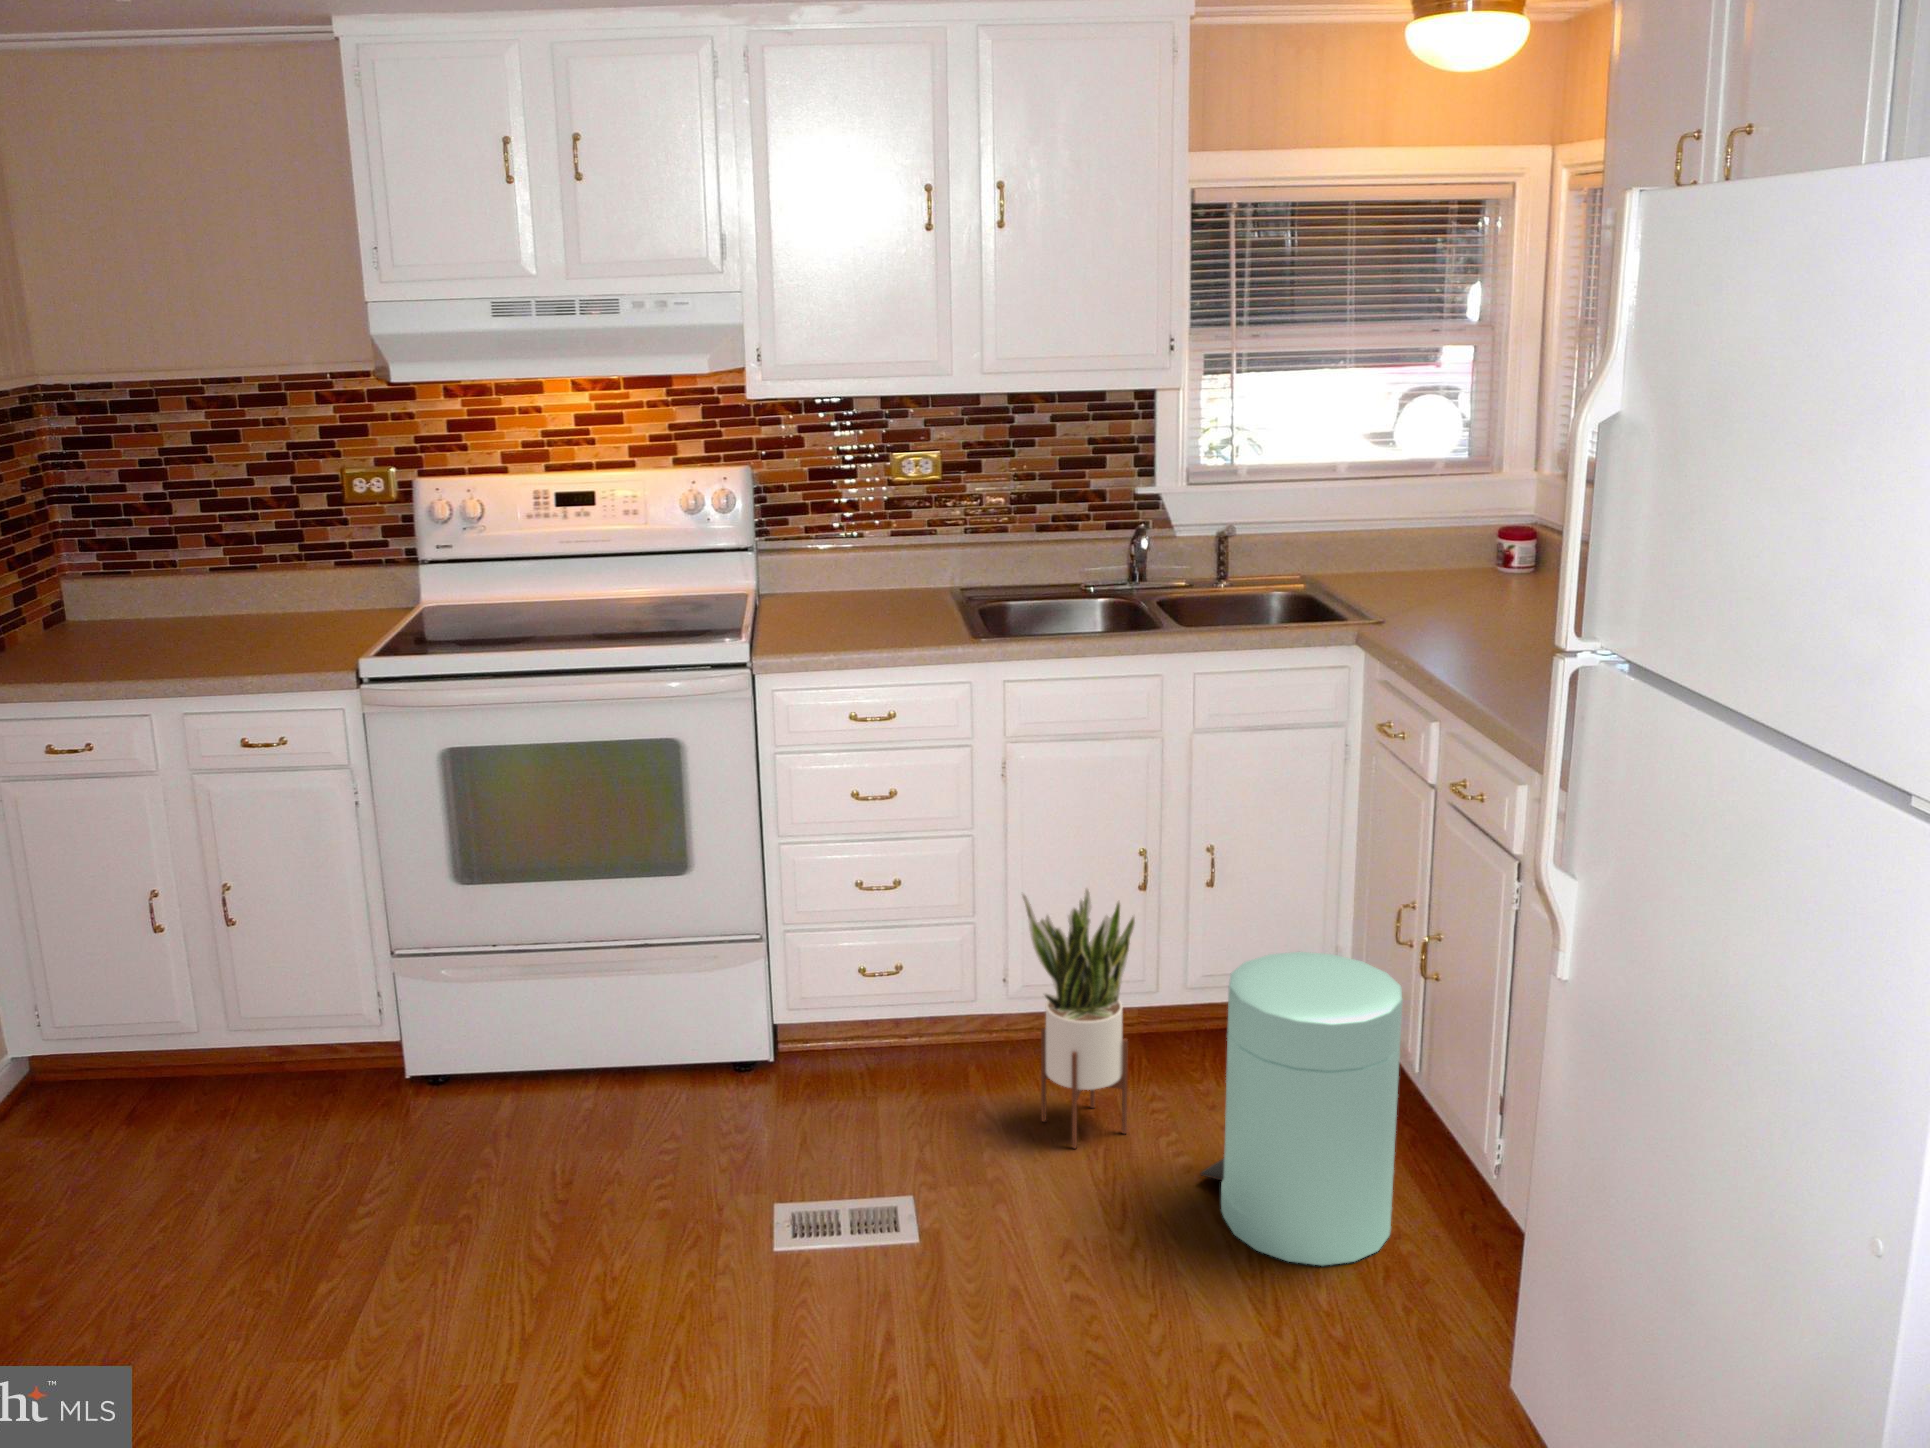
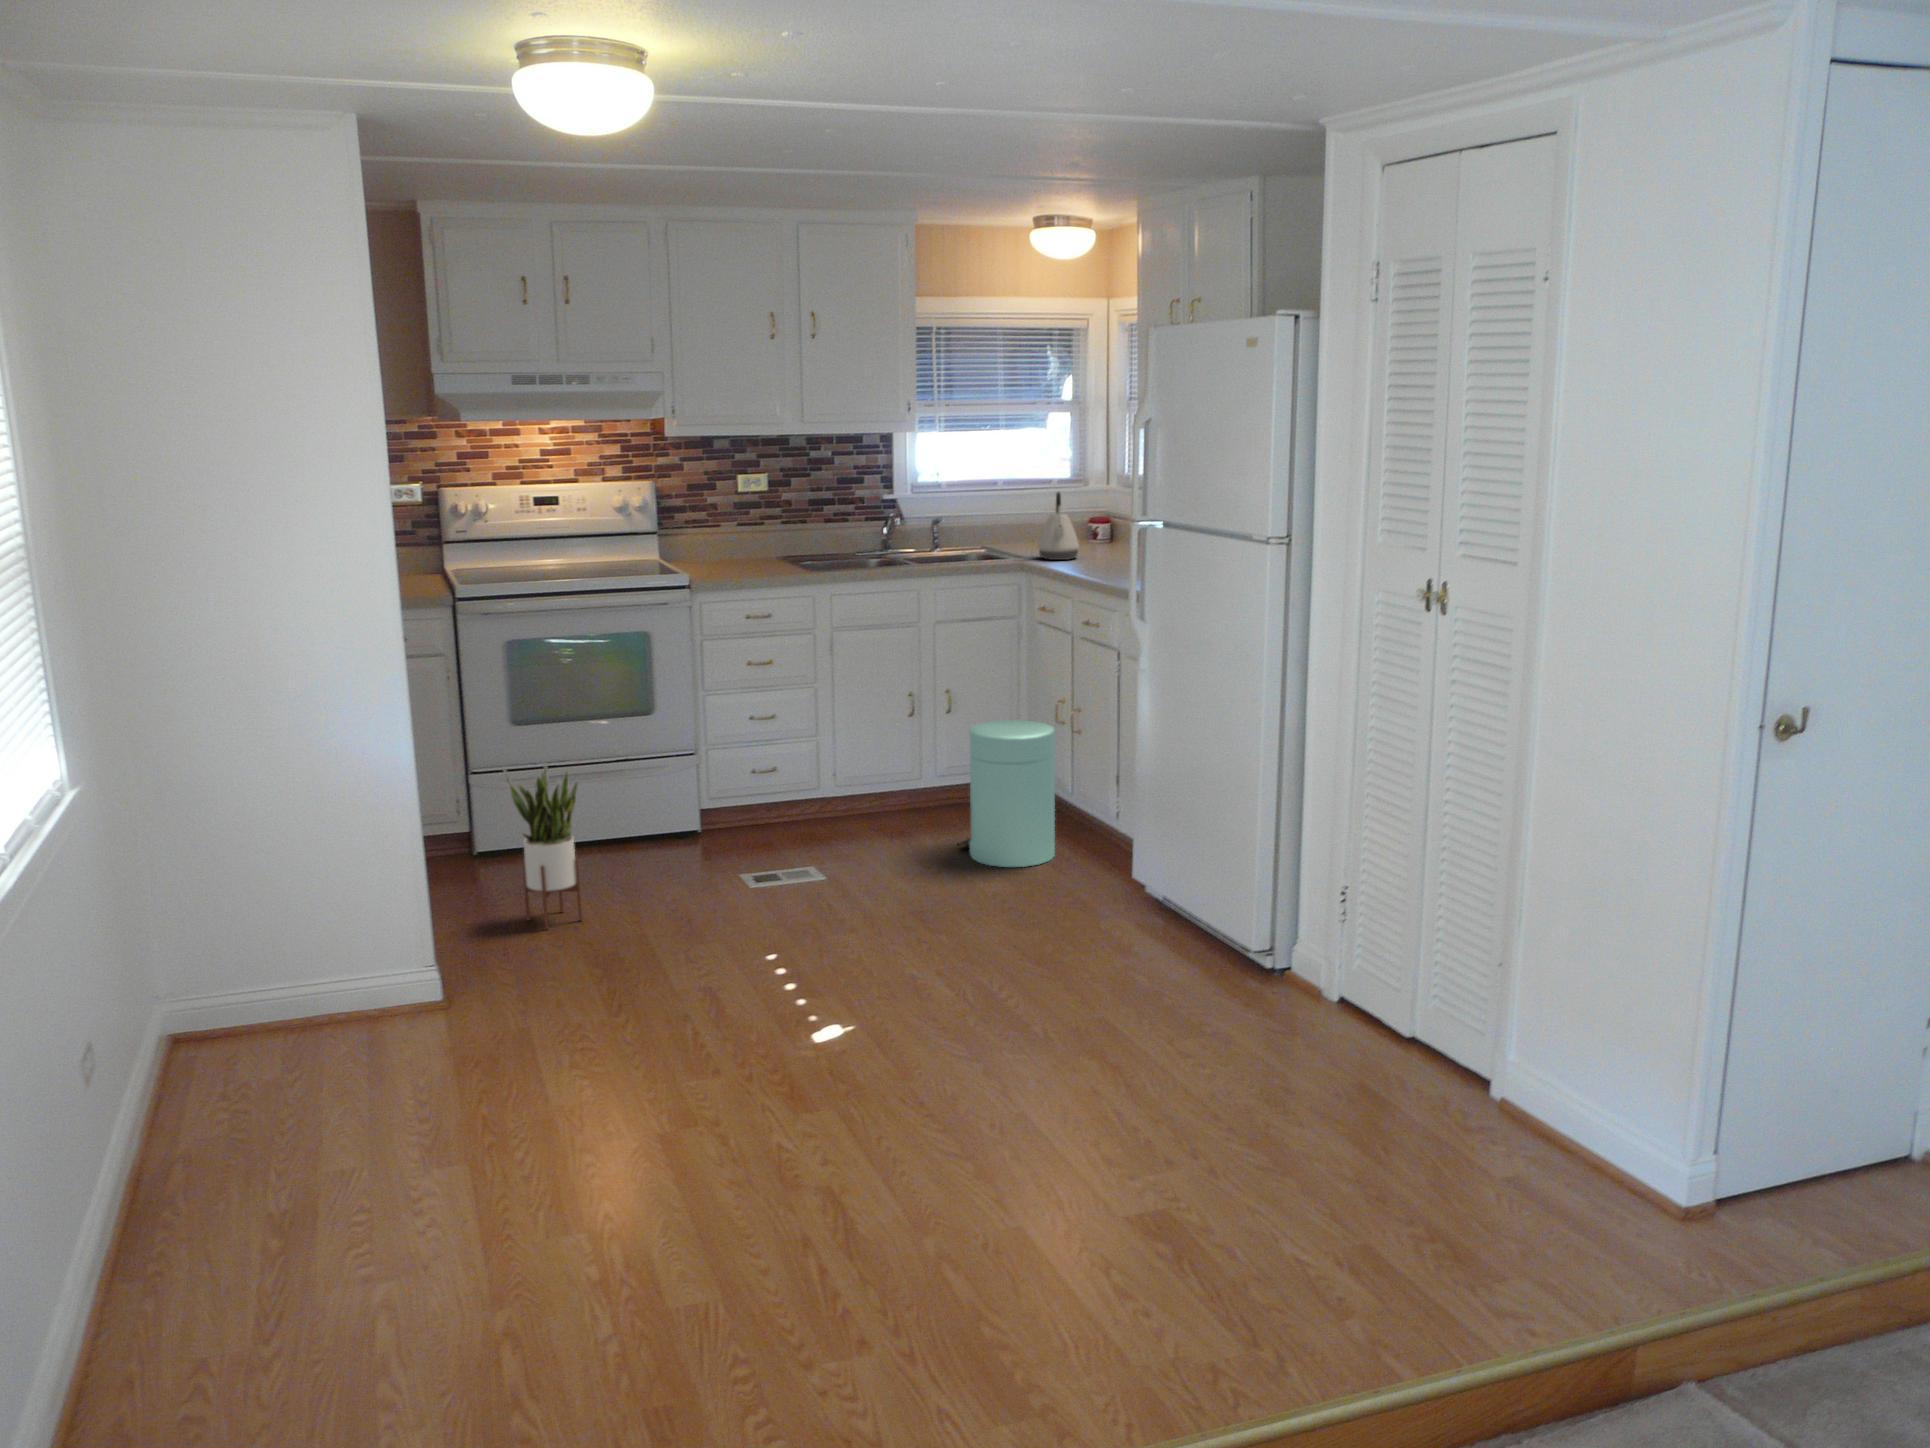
kettle: none [1398,495,1478,621] -> present [1038,492,1079,560]
potted plant: present [1022,888,1135,1148] -> present [503,763,582,929]

